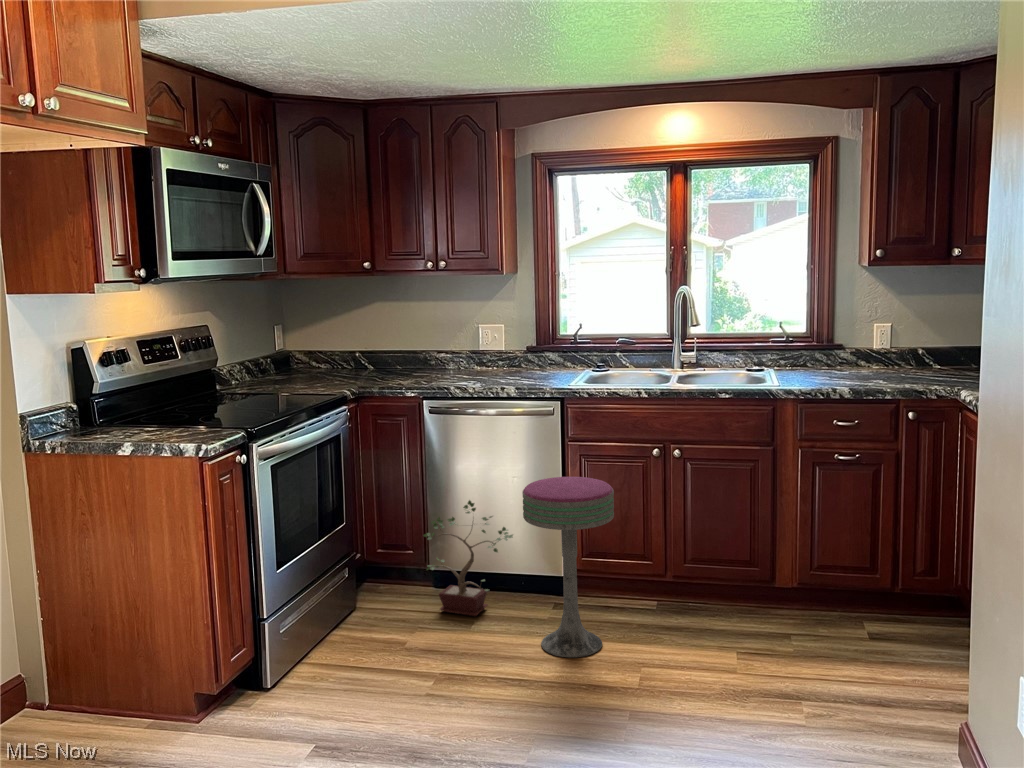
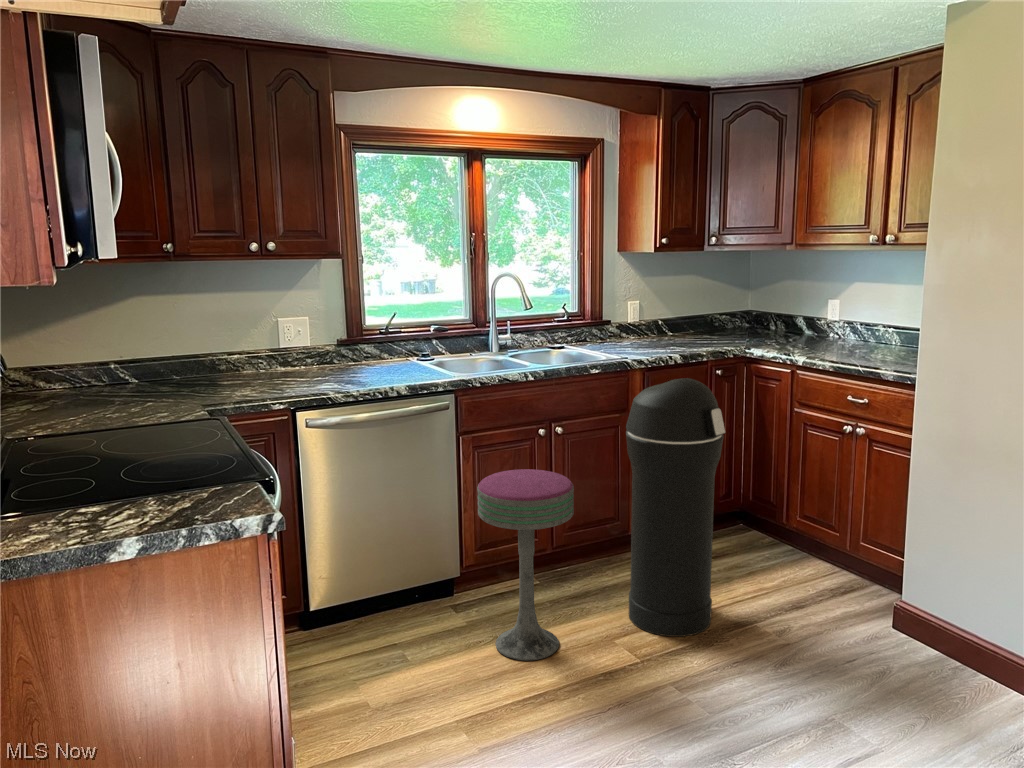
trash can: none [678,406,785,687] -> present [626,378,725,637]
potted plant: present [423,500,513,616] -> none [321,519,446,656]

